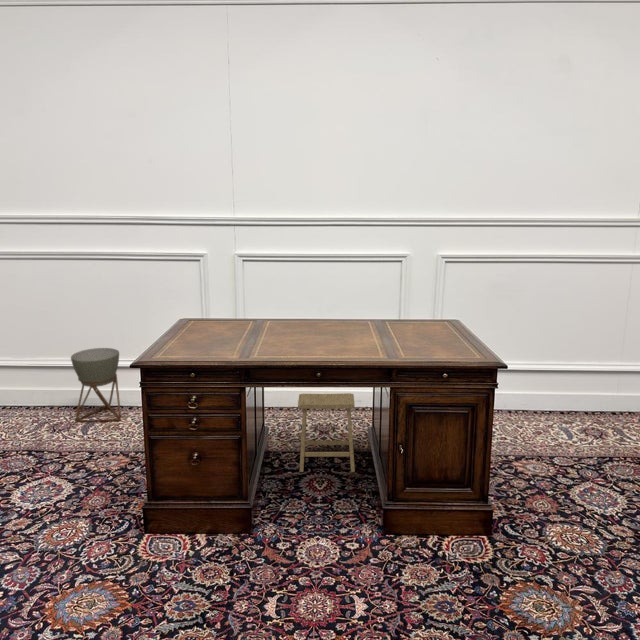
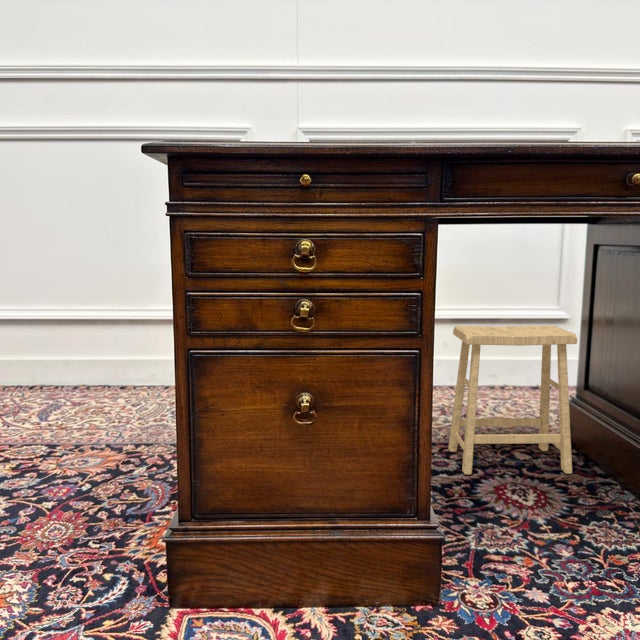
planter: present [71,348,121,422] -> none [24,285,108,404]

